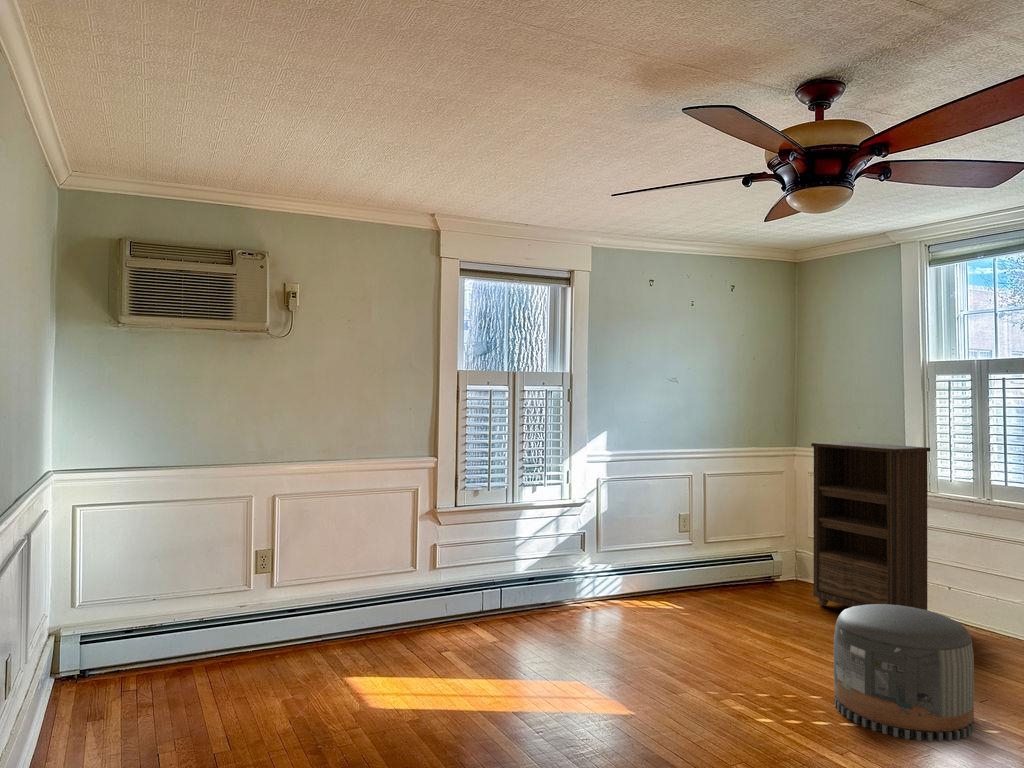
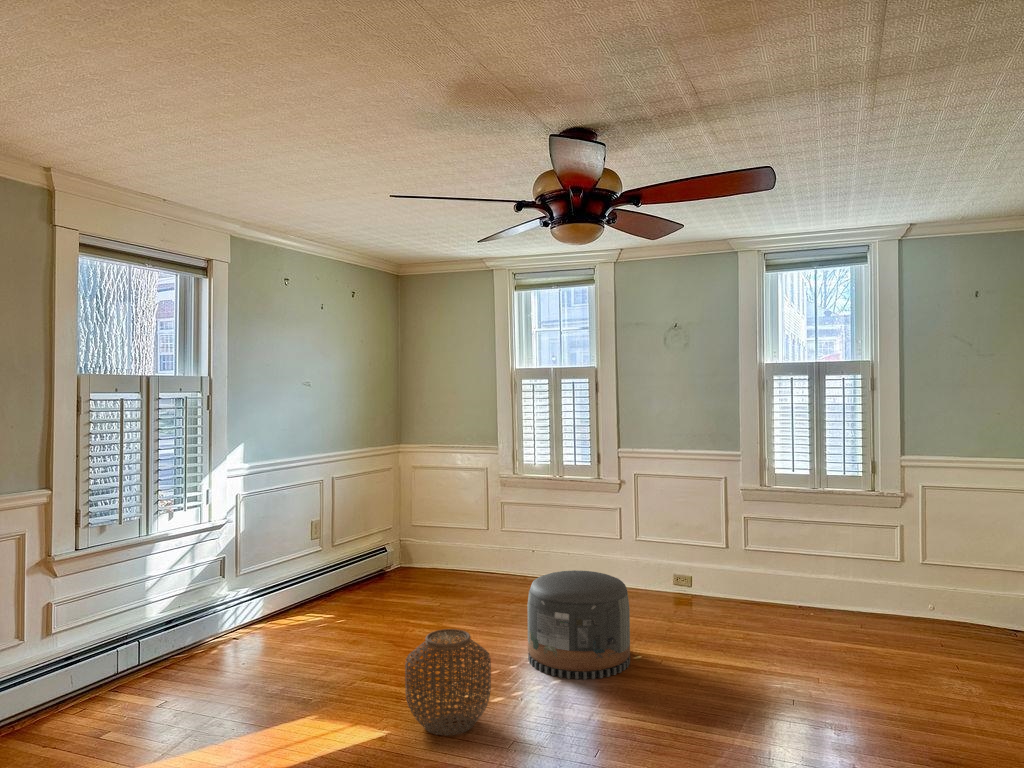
bookshelf: present [811,442,930,610] -> none [433,439,524,591]
woven basket: none [645,626,734,733] -> present [405,629,491,735]

